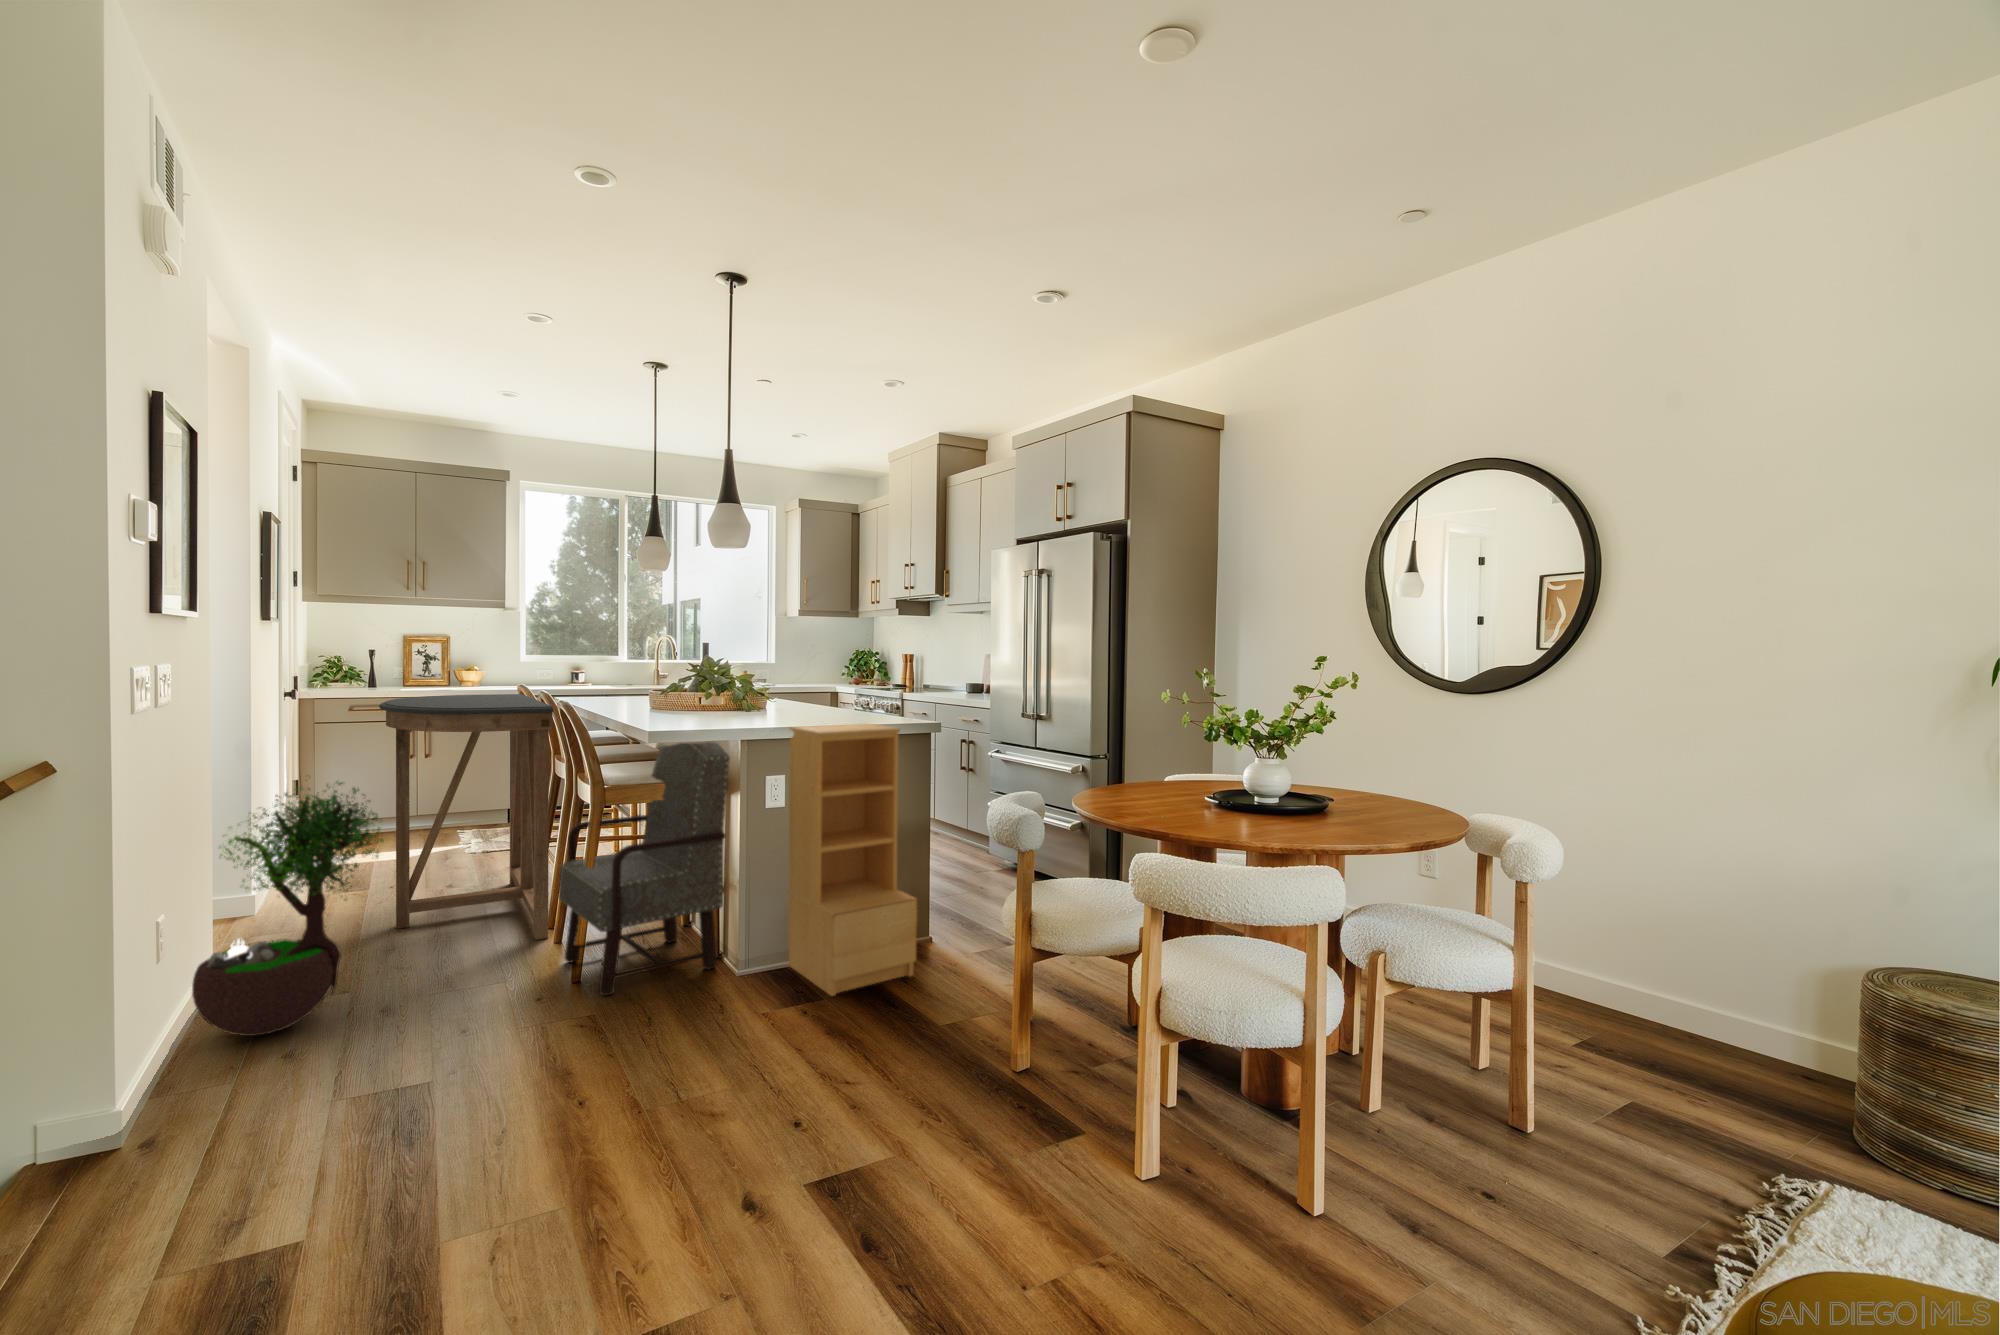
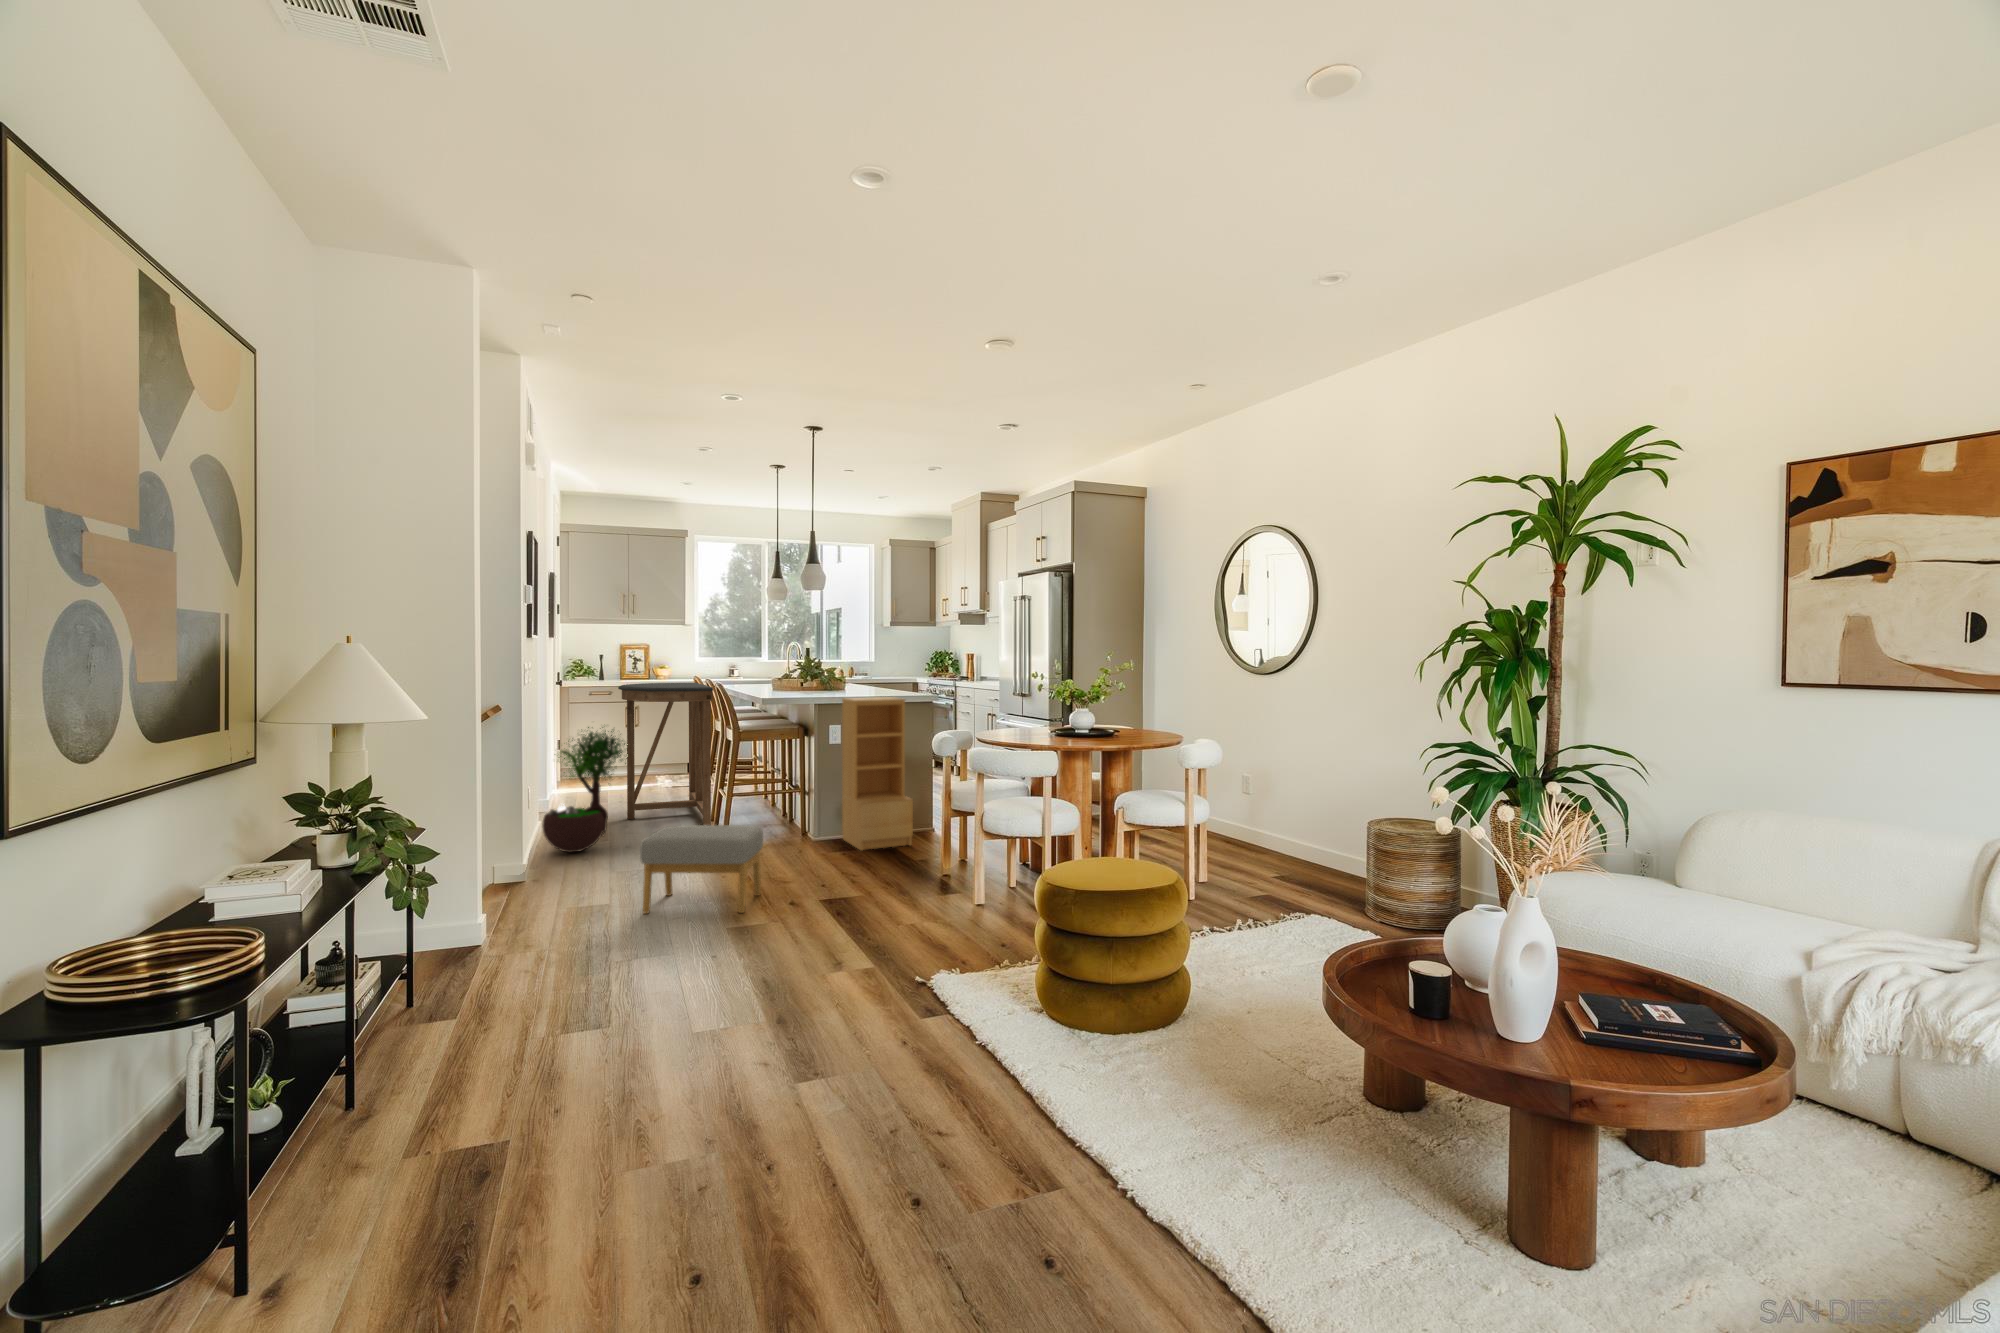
armchair: present [559,742,730,995] -> none [716,704,808,846]
footstool: none [372,1020,676,1287] -> present [640,825,763,913]

